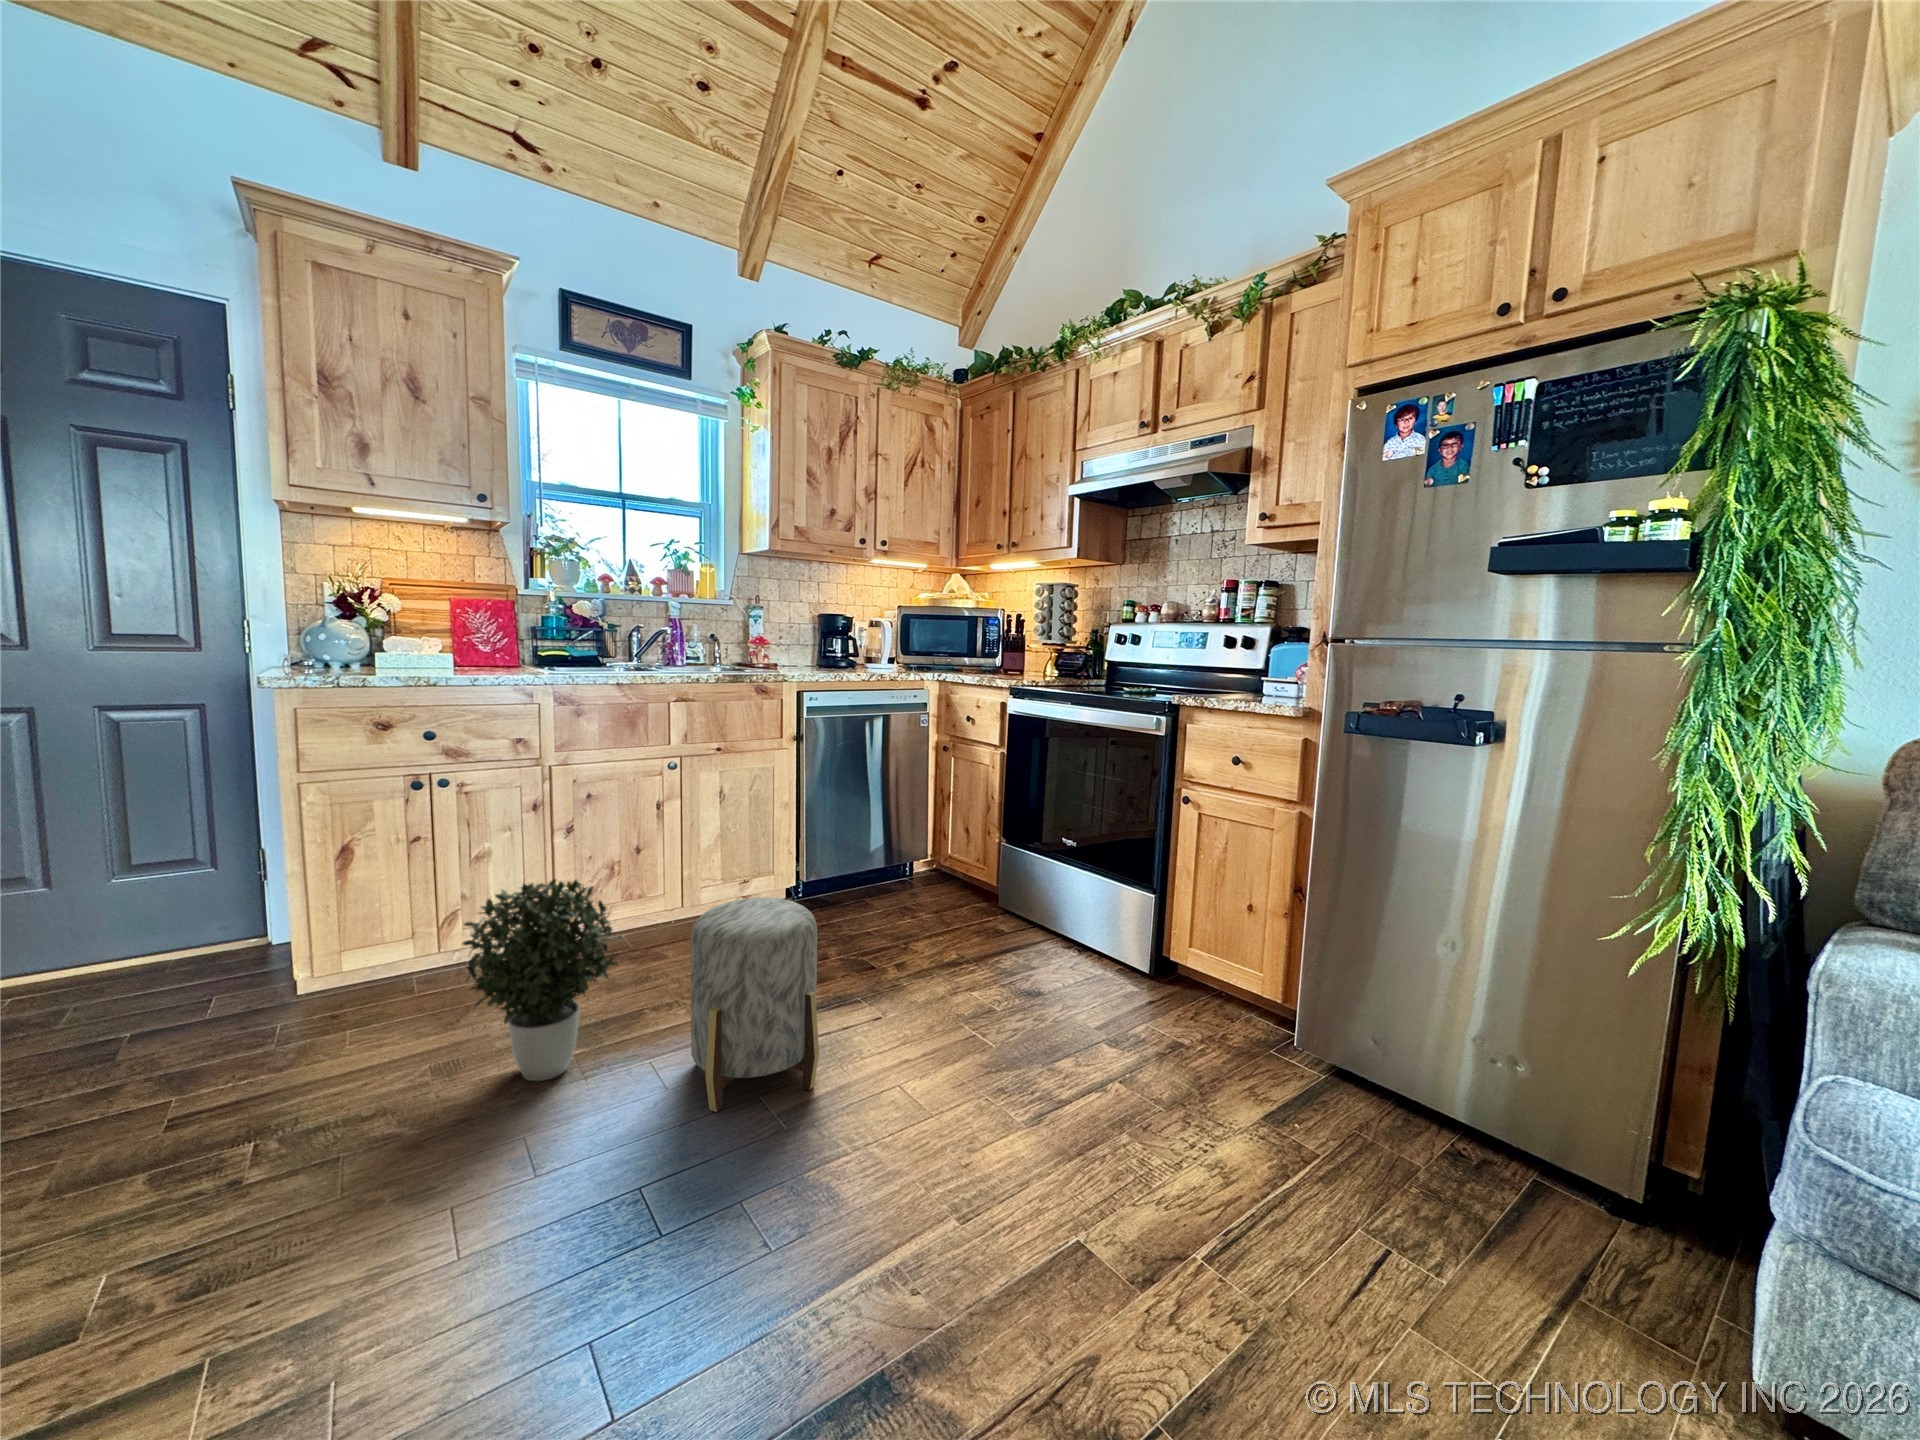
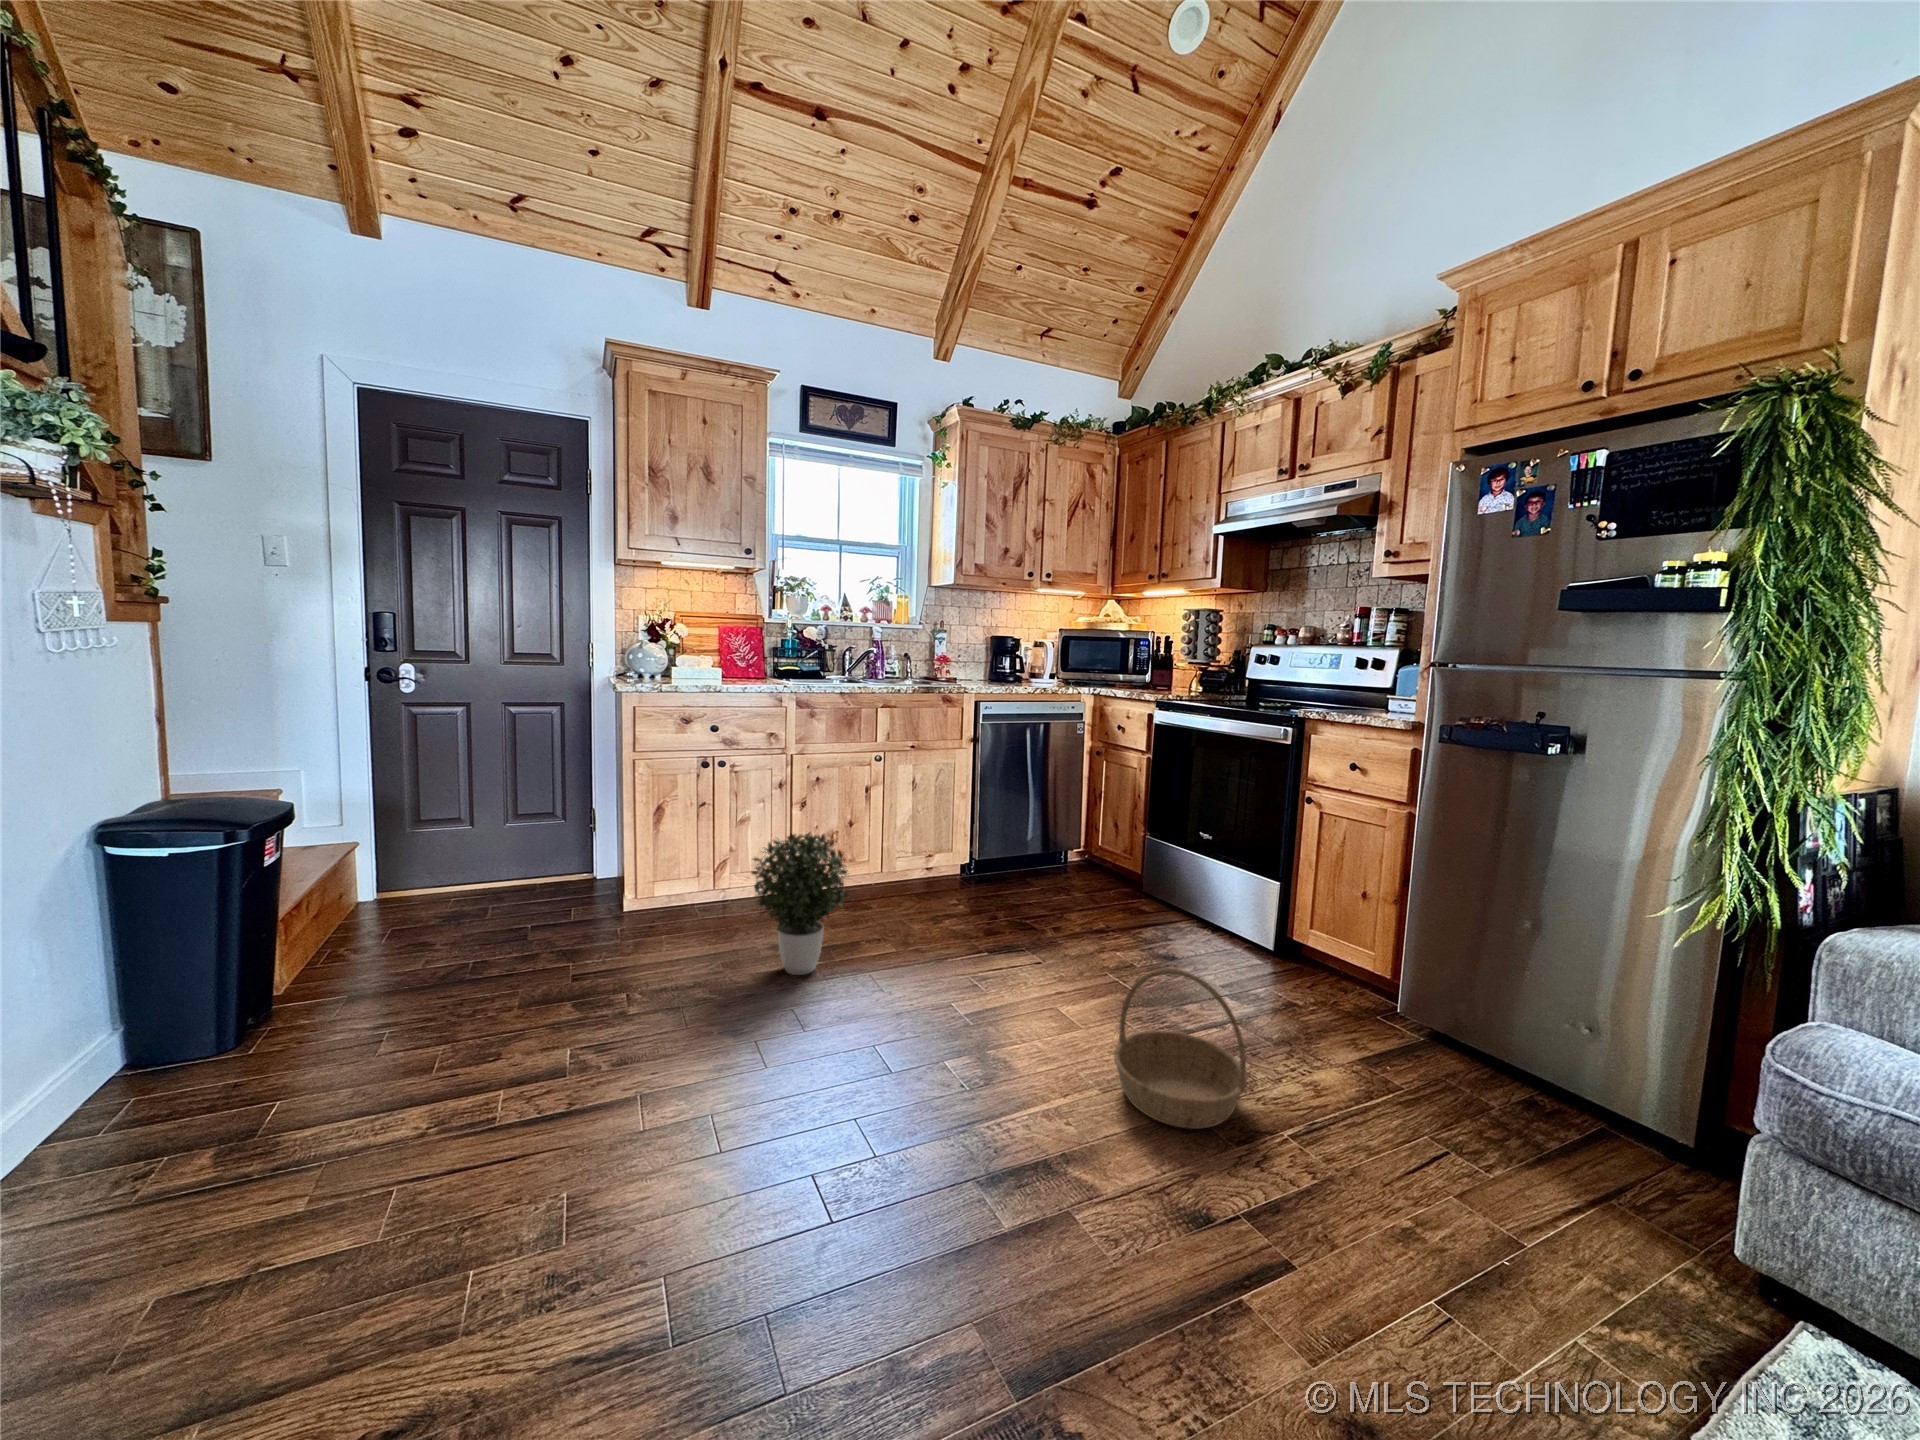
stool: present [691,898,819,1112] -> none [902,856,995,1007]
basket: none [977,1046,1151,1269] -> present [1114,969,1247,1129]

